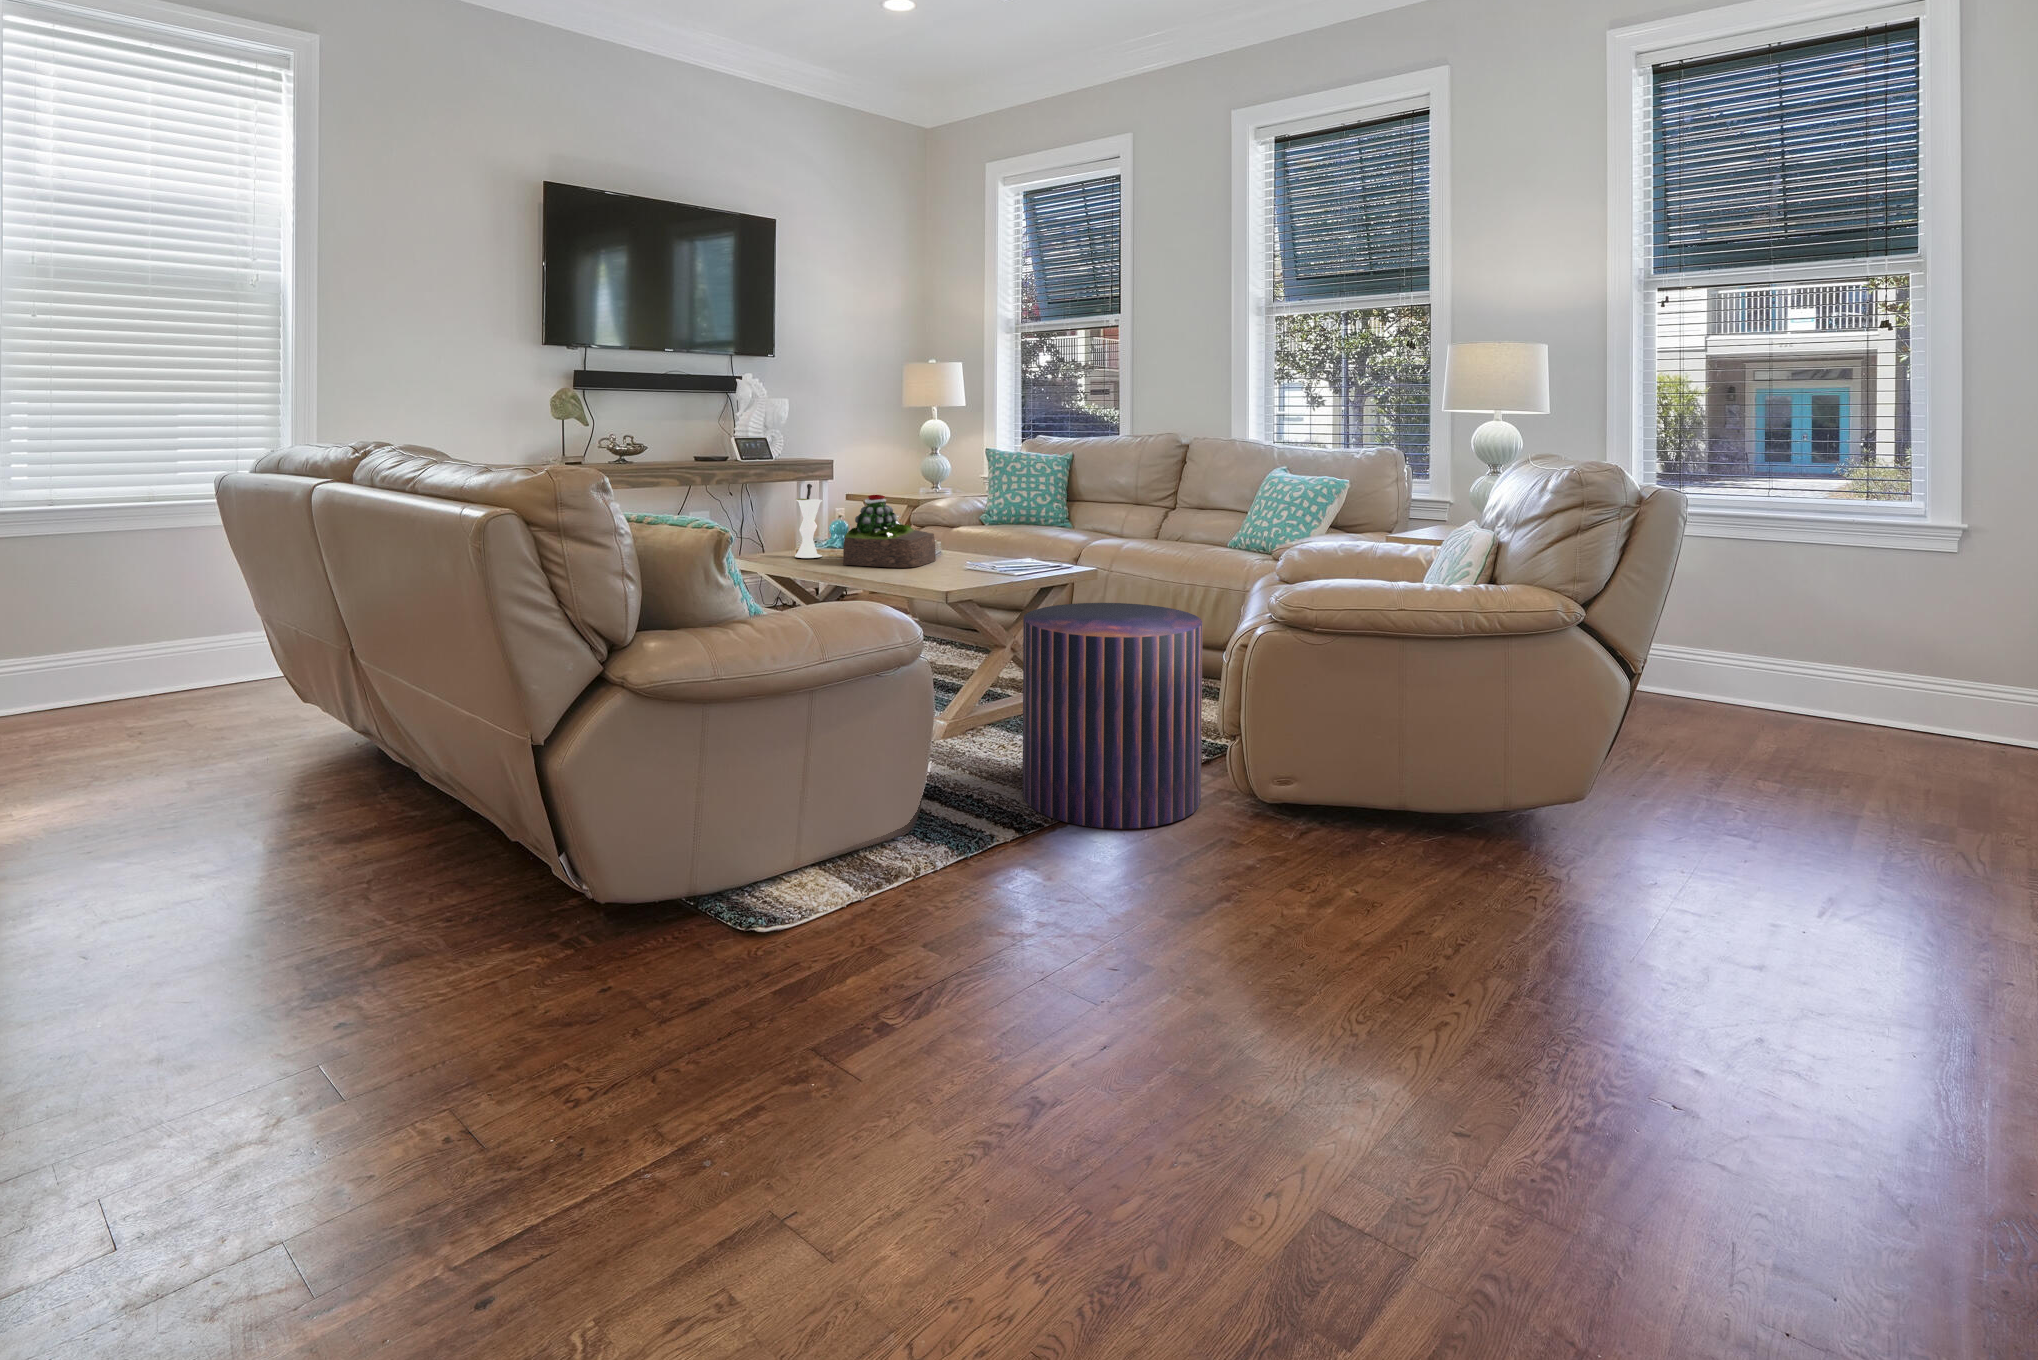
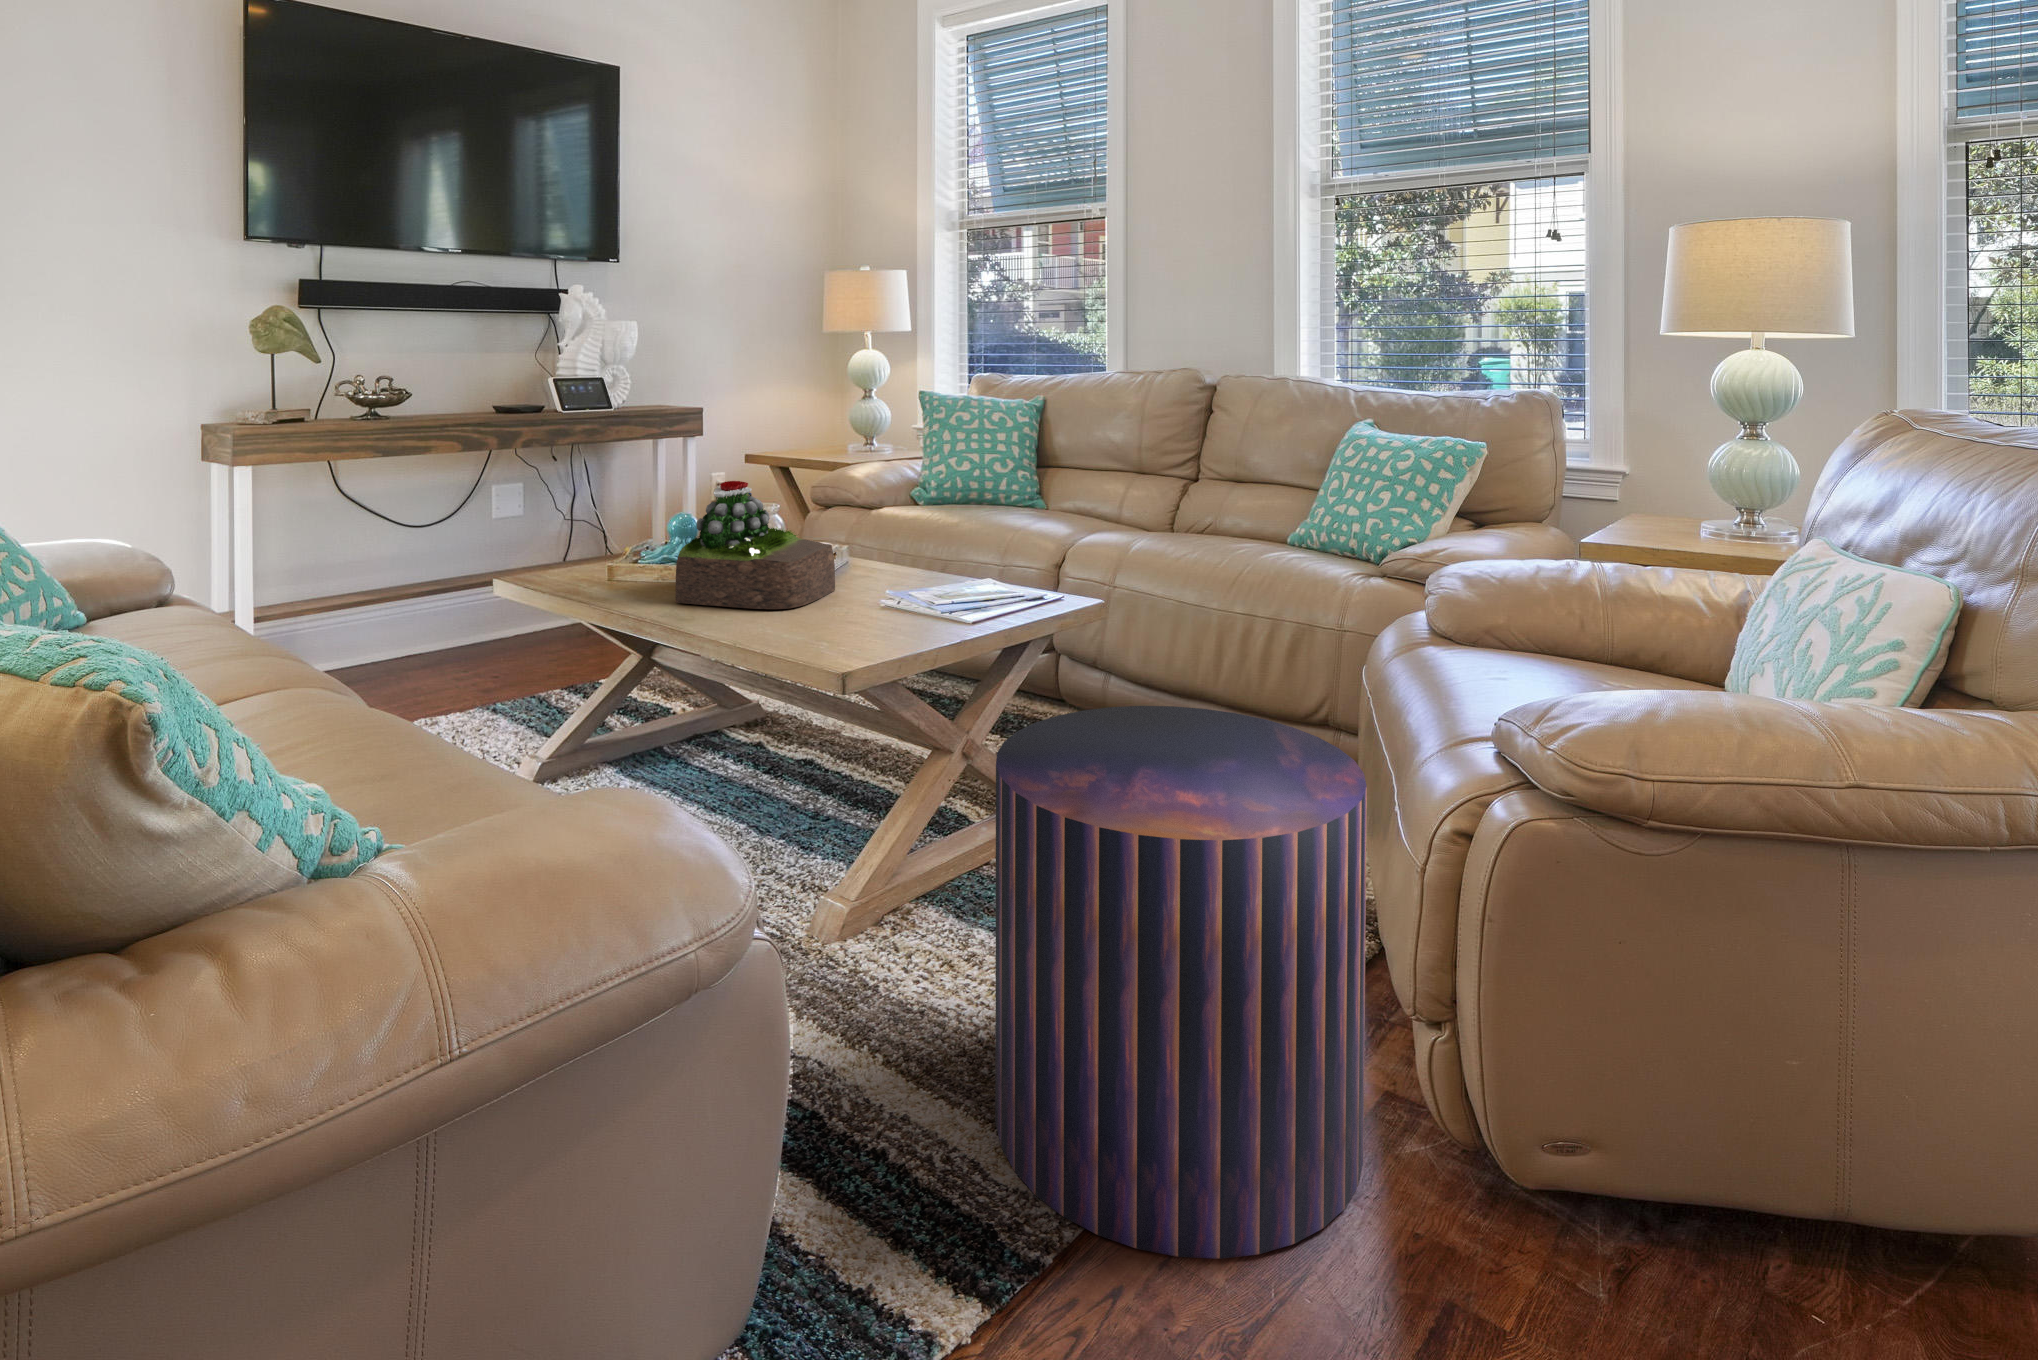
vase: present [795,484,822,558] -> none [599,461,648,587]

